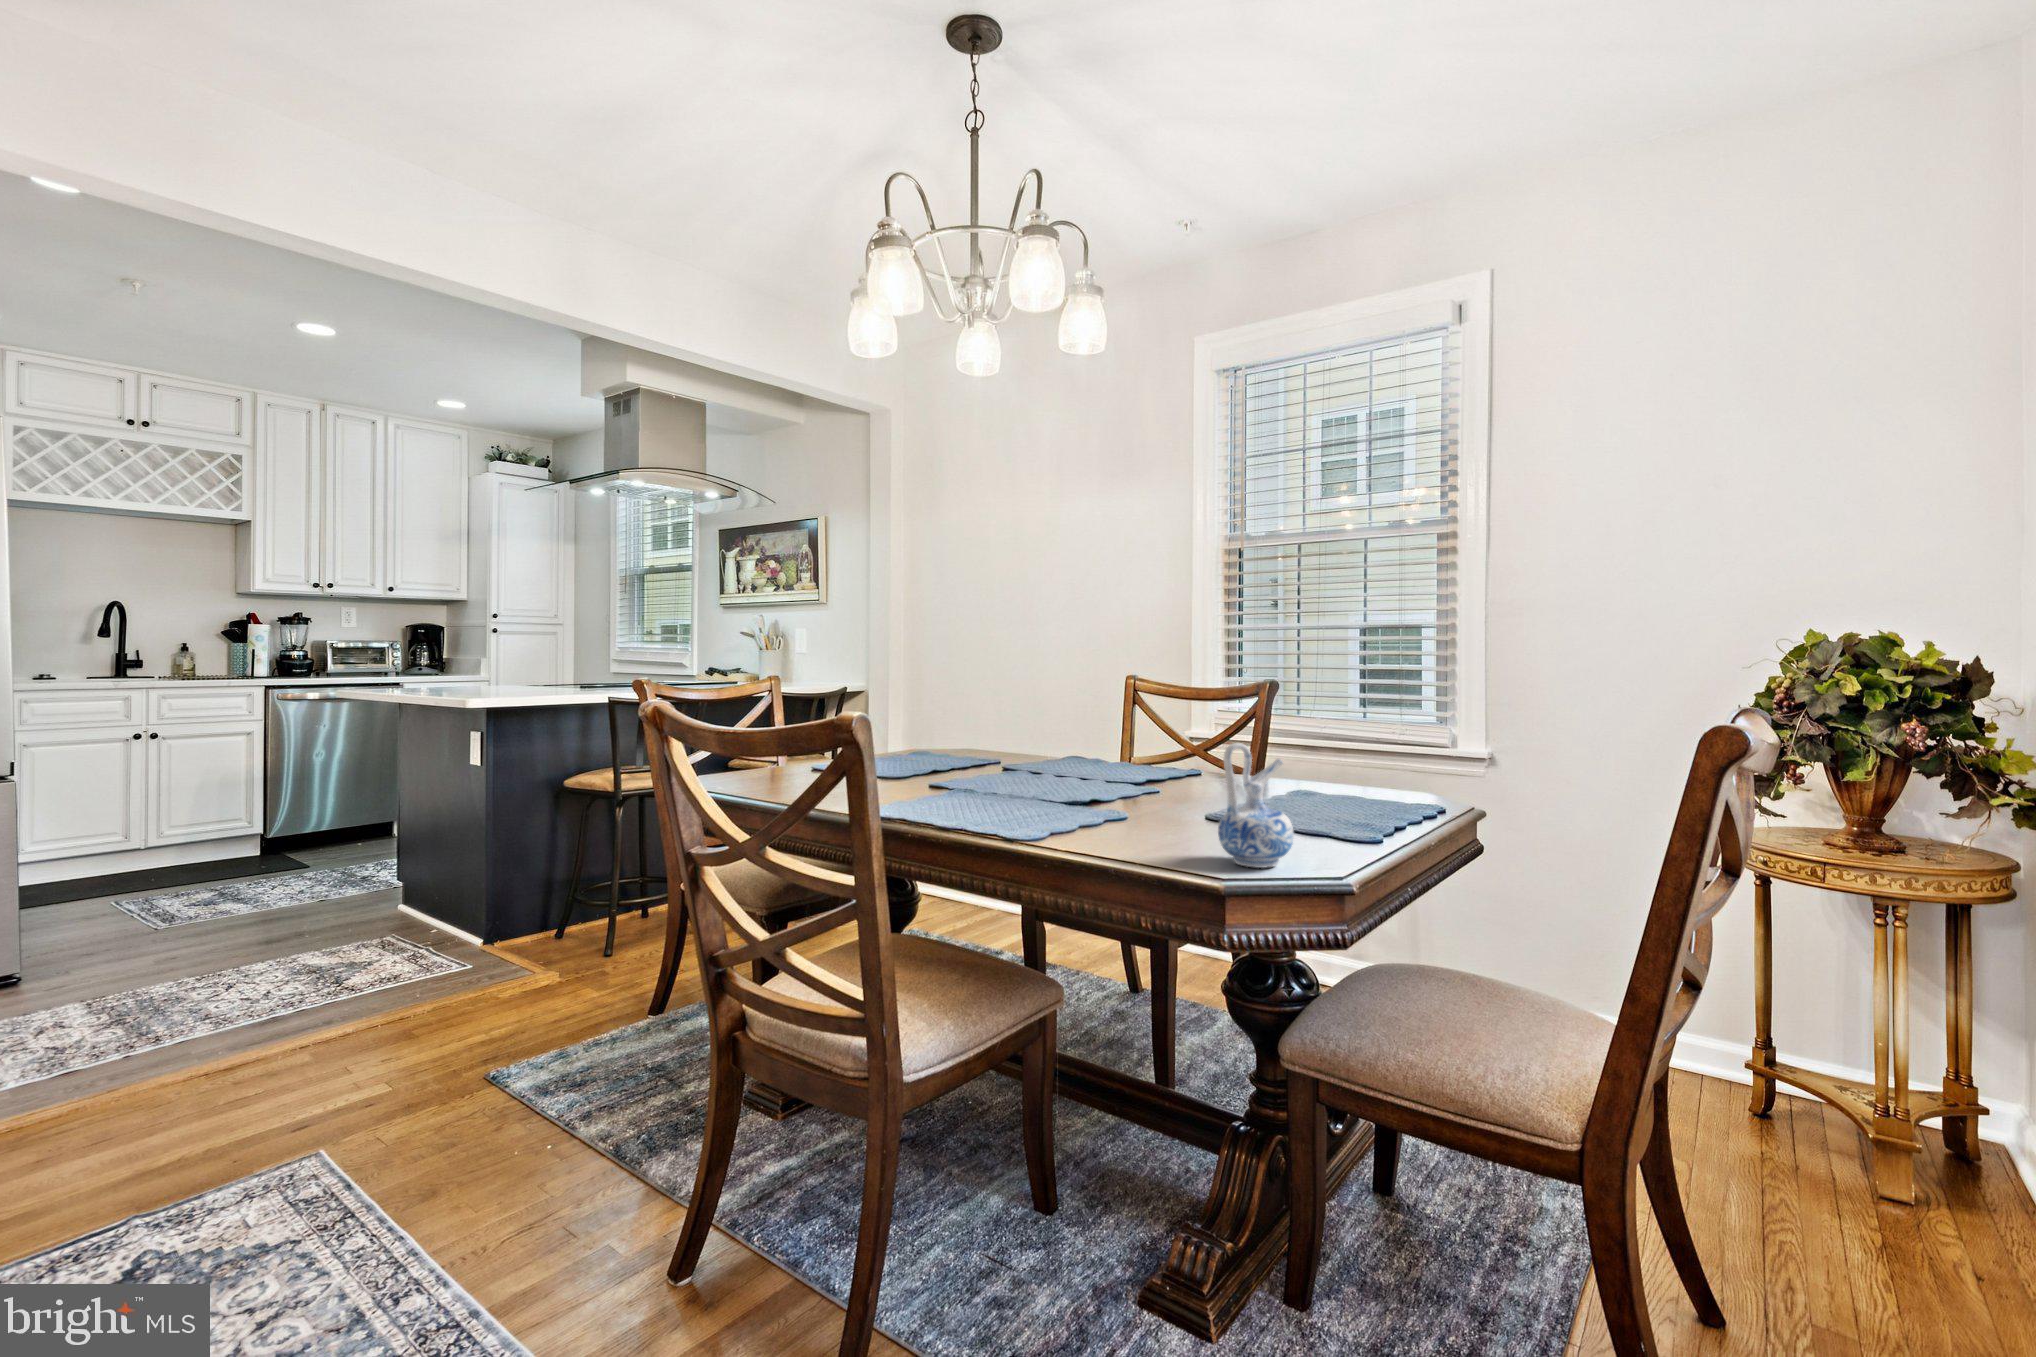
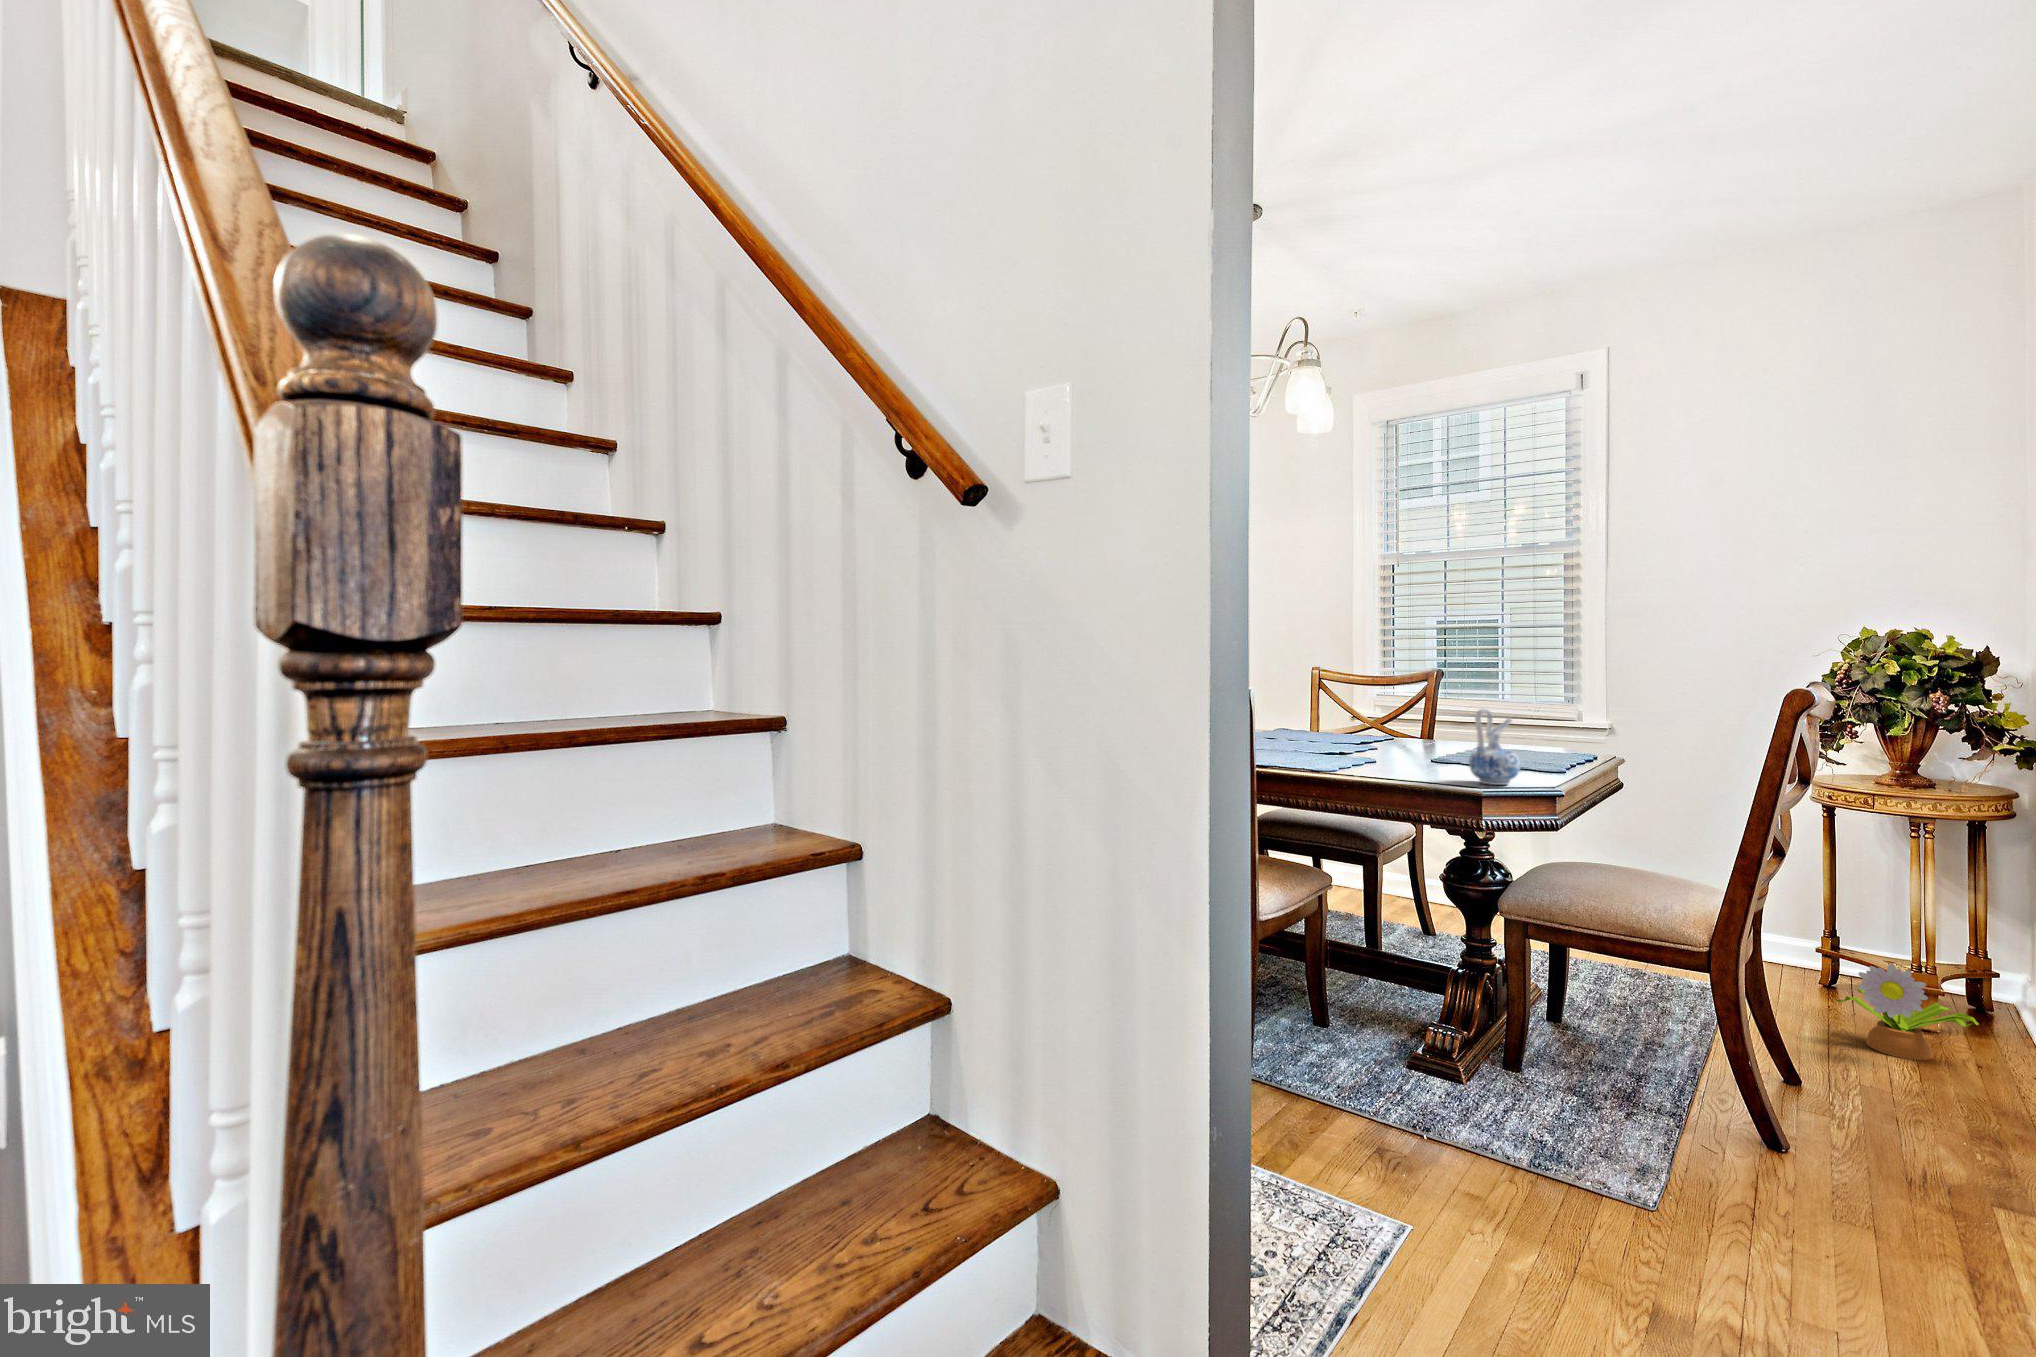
decorative plant: none [1774,1121,1977,1265] -> present [1837,964,1979,1060]

